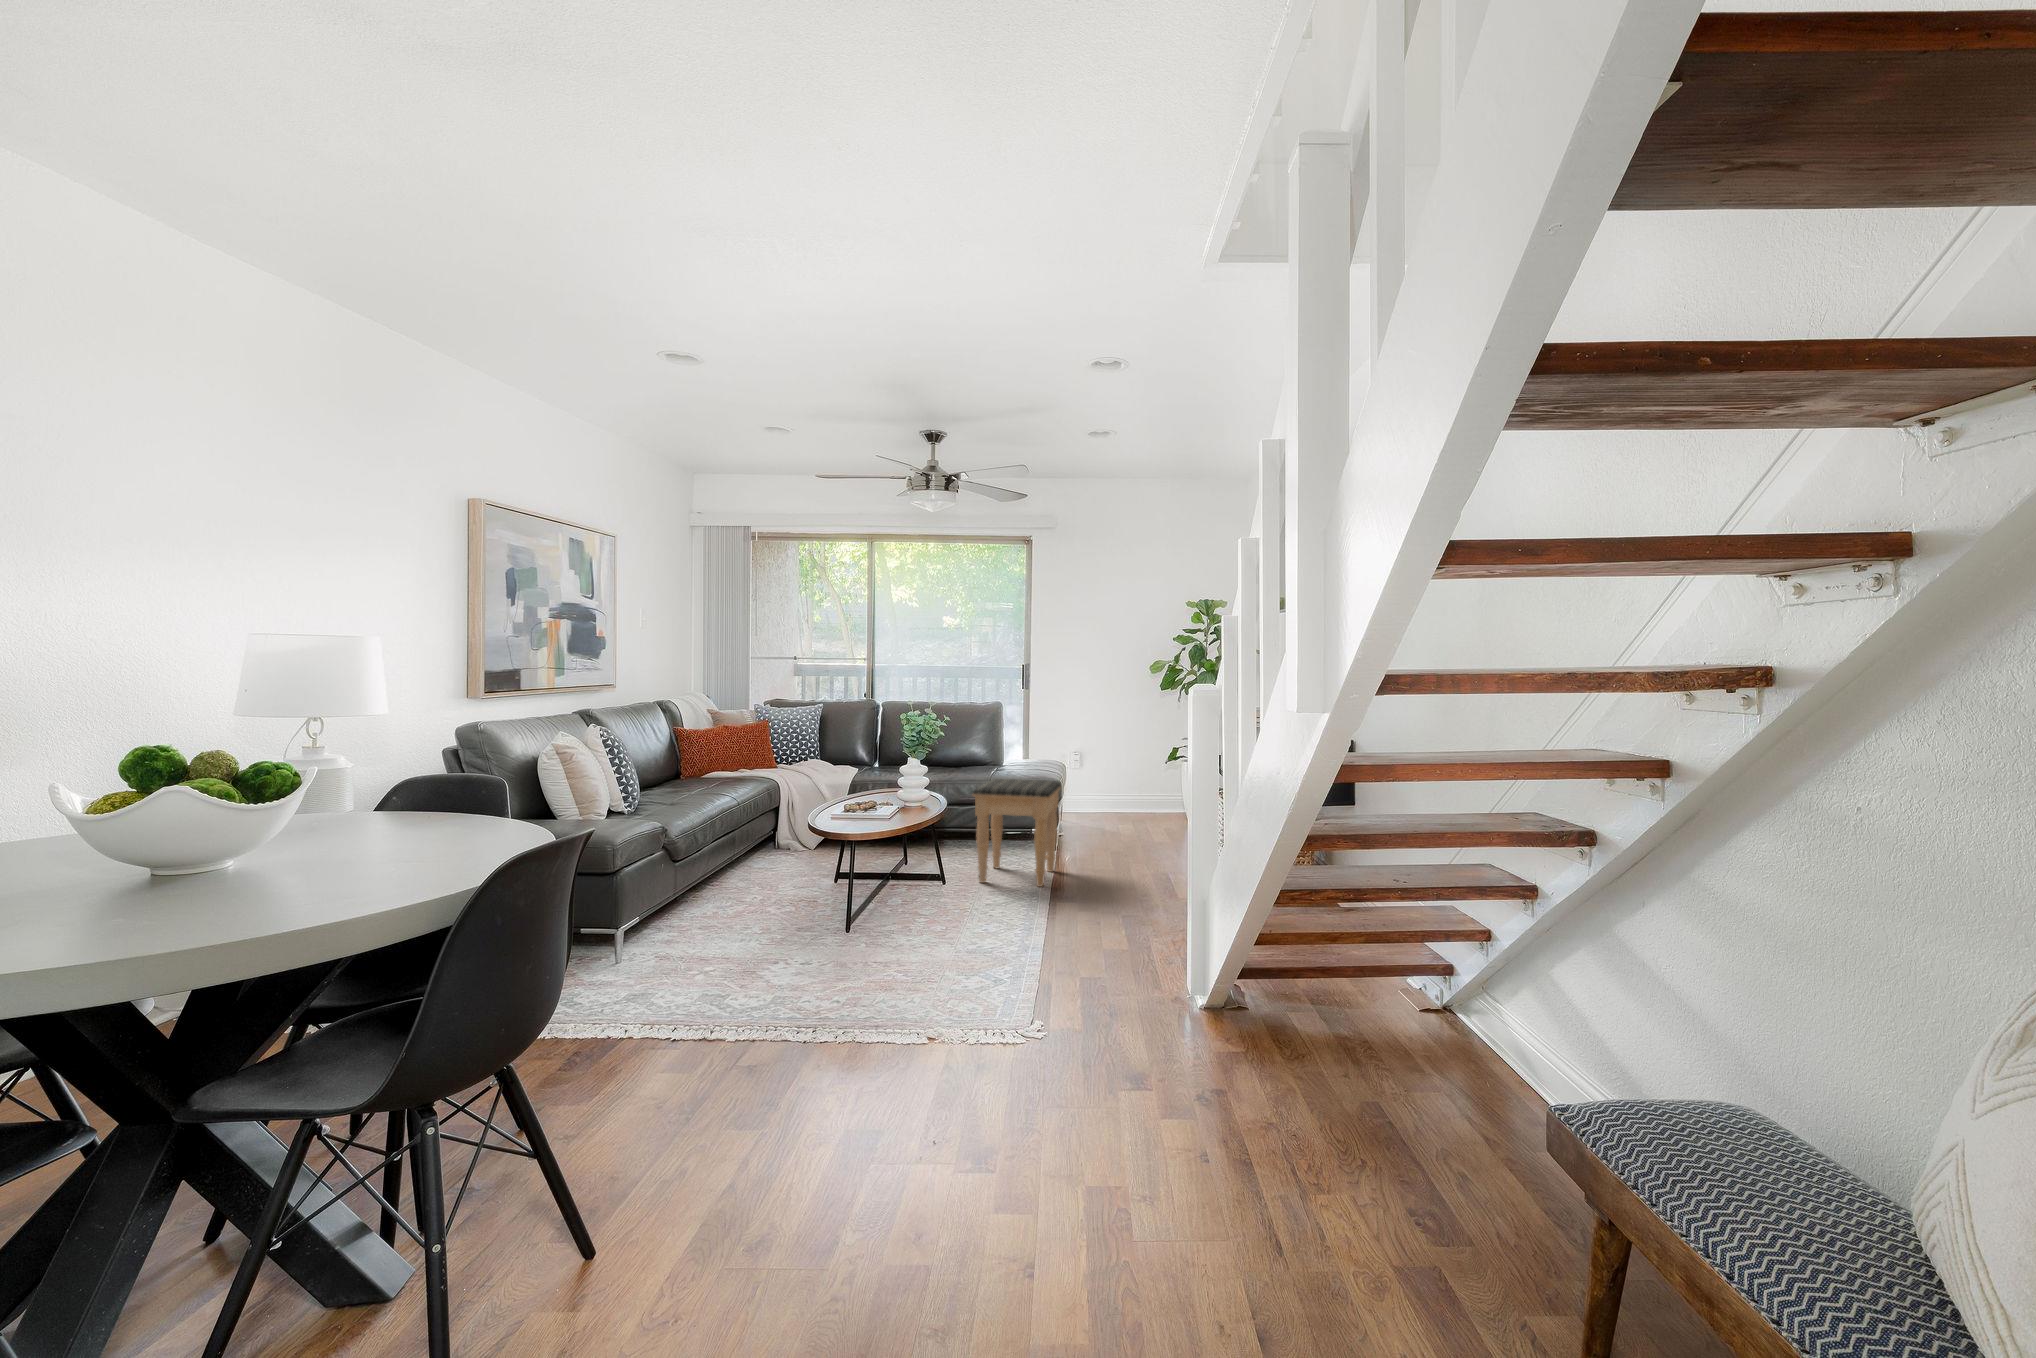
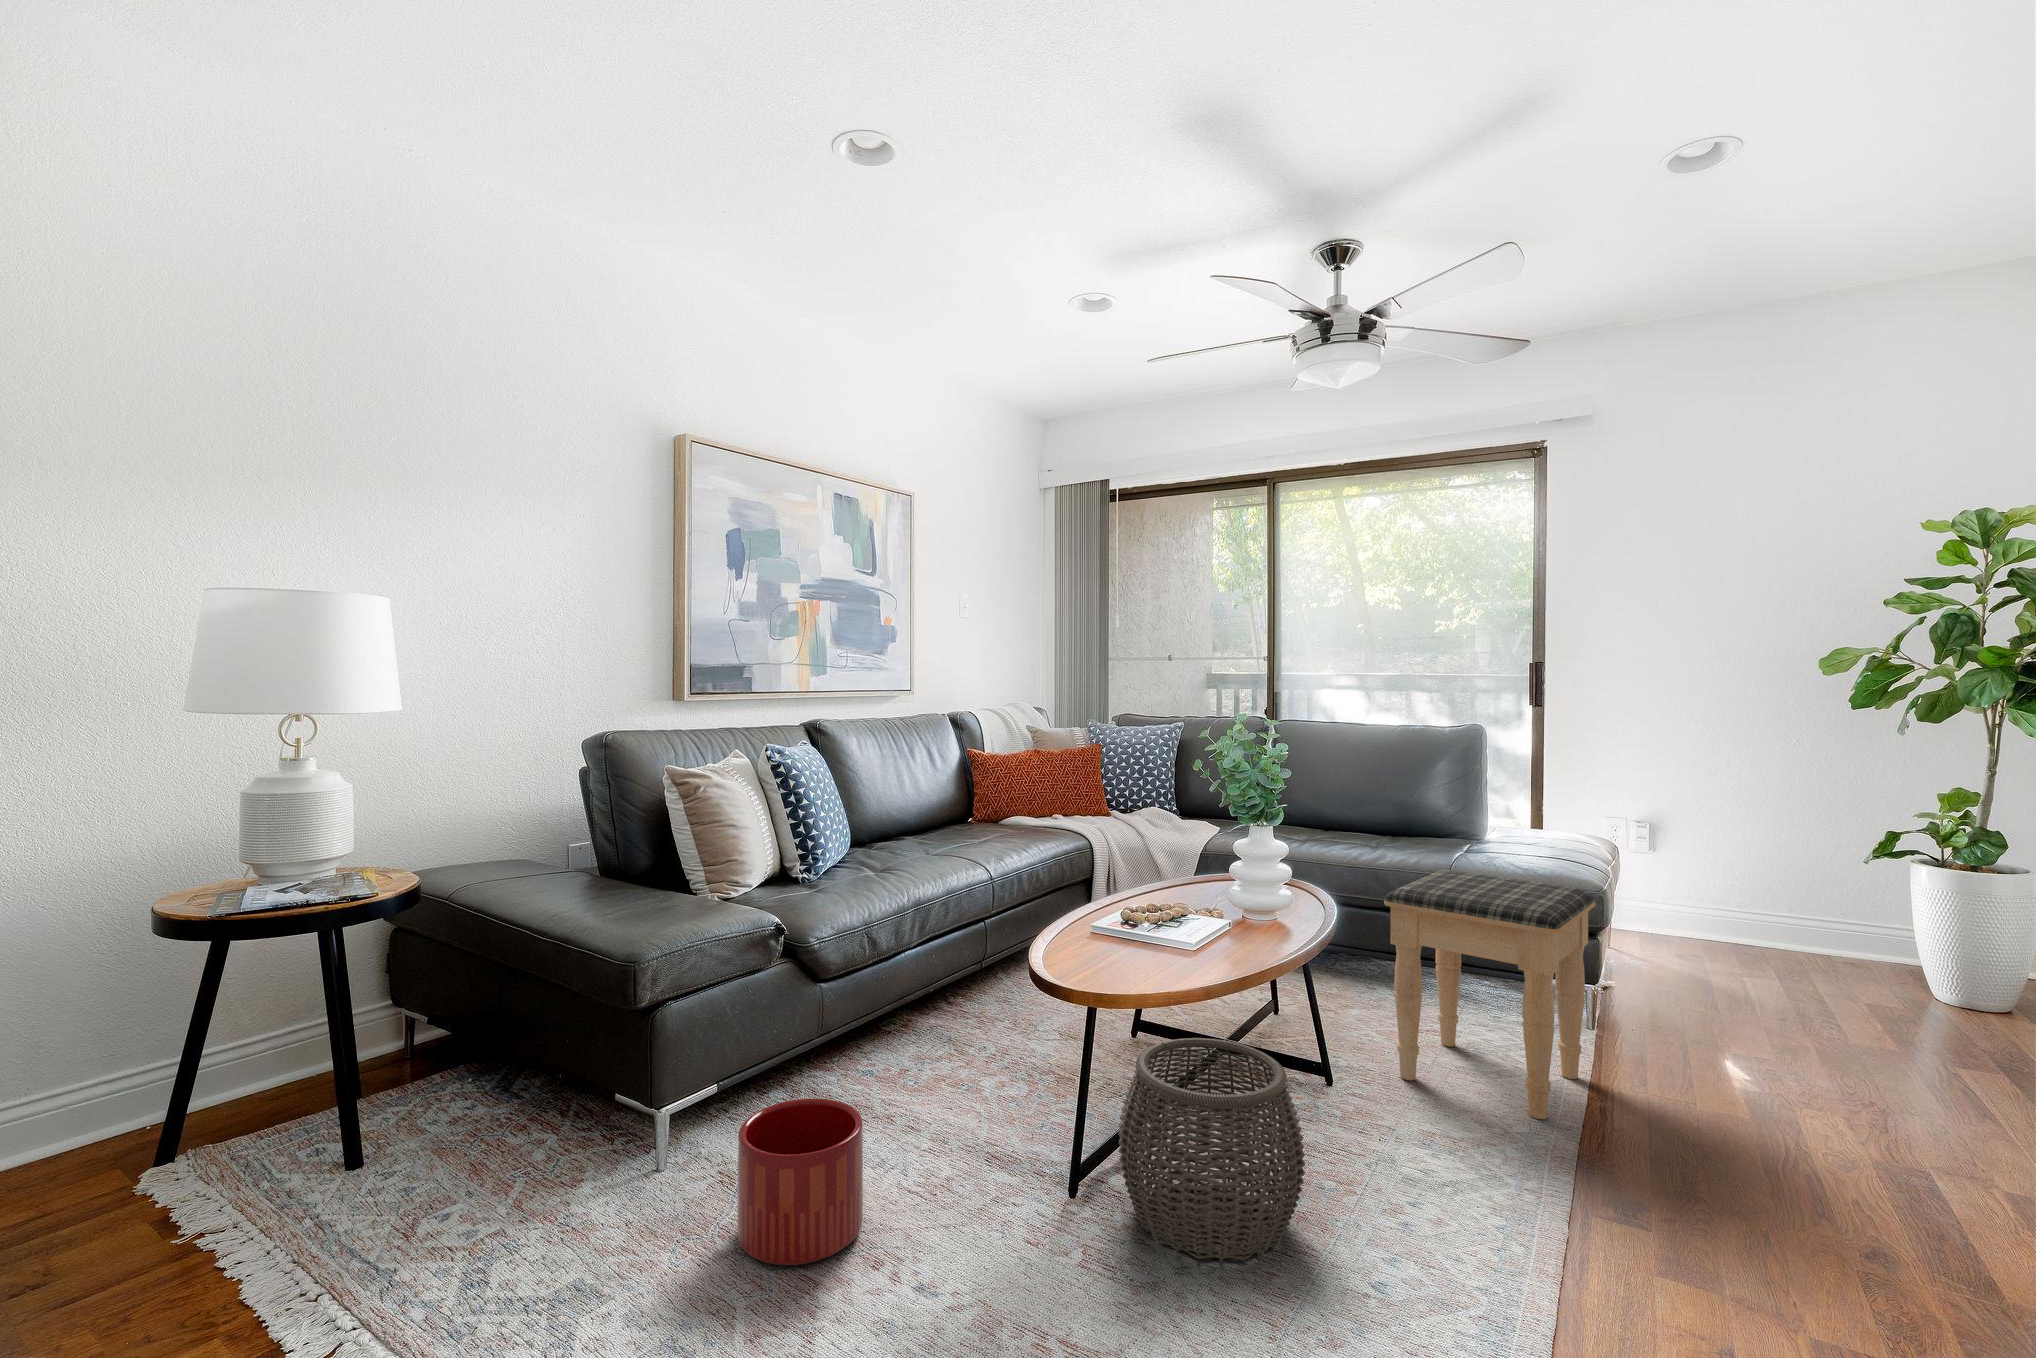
woven basket: none [875,860,961,950] -> present [1118,1038,1305,1262]
planter: none [690,915,757,991] -> present [737,1098,863,1265]

